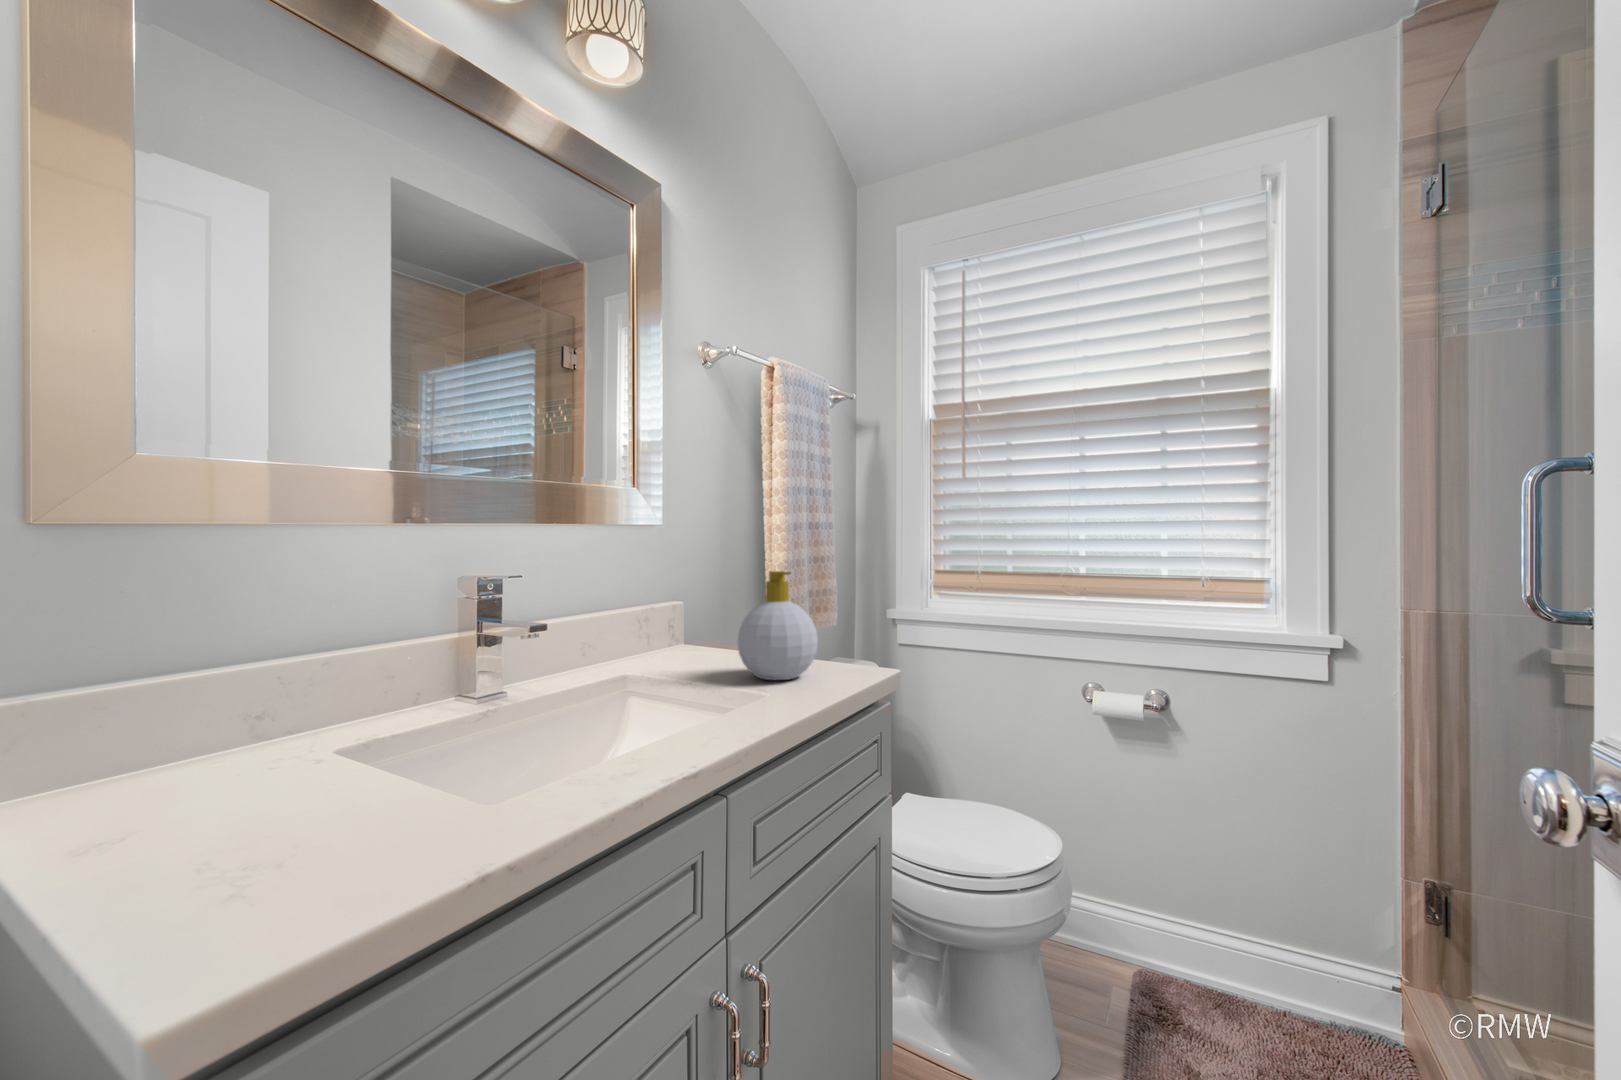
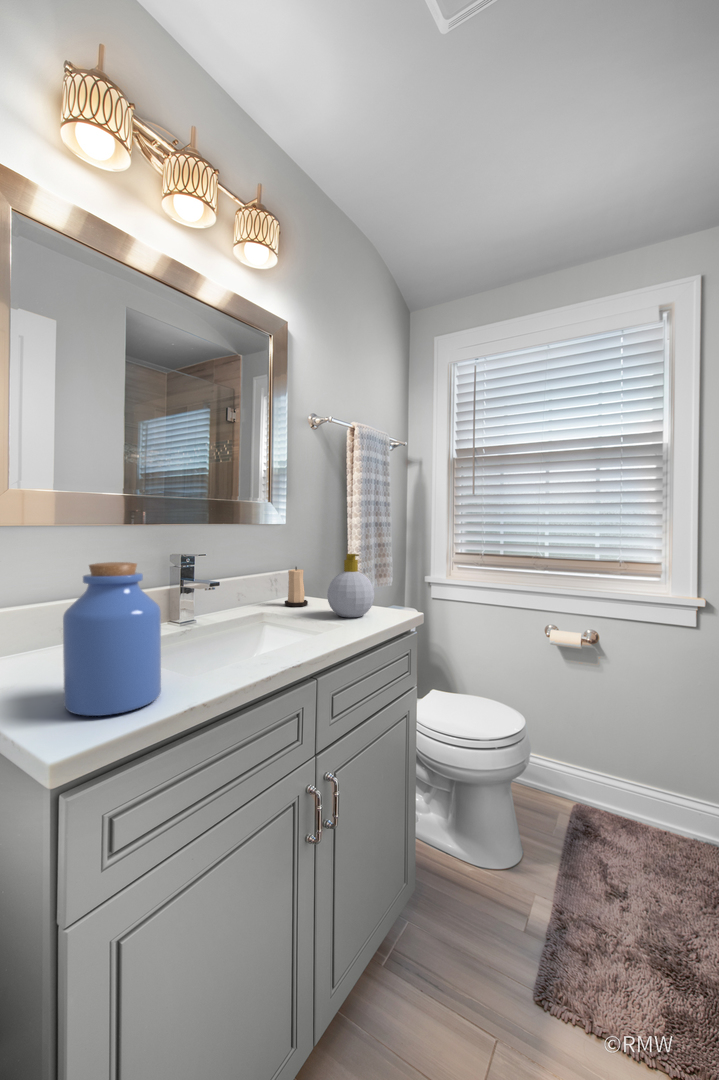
jar: none [204,590,420,911] -> present [63,562,161,716]
candle: none [663,594,703,663] -> present [285,567,308,607]

